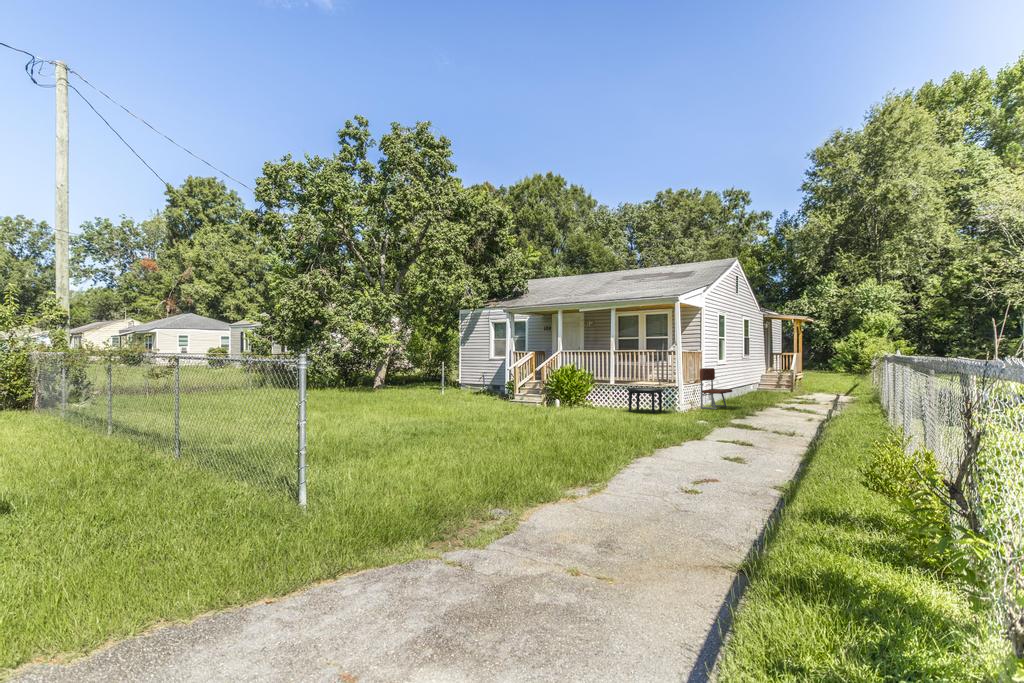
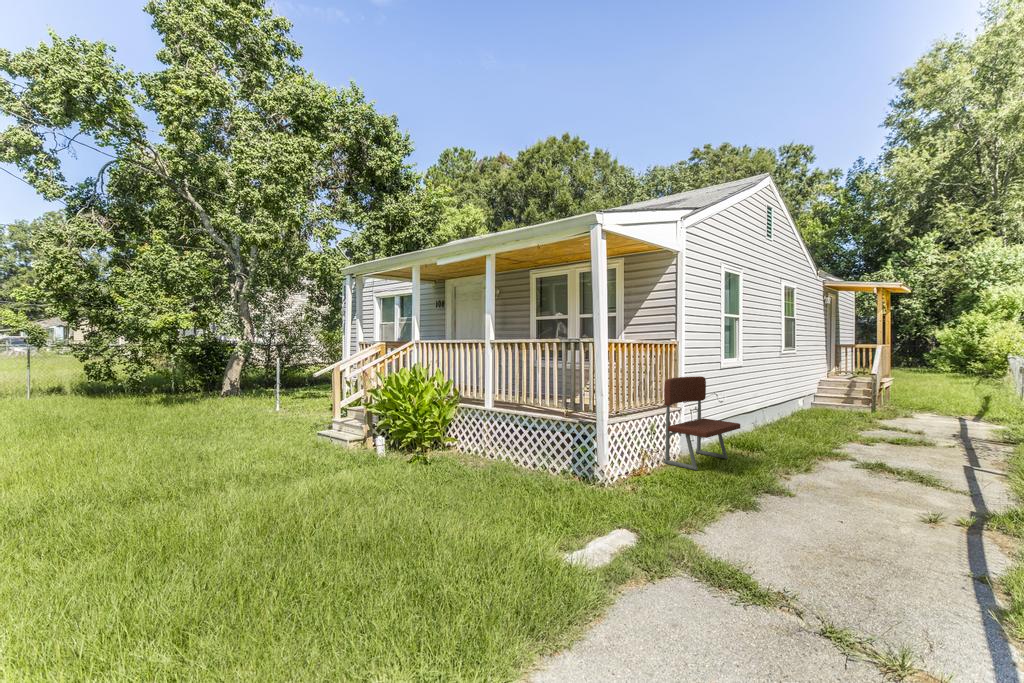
round table: present [626,388,665,413] -> none [484,417,569,485]

